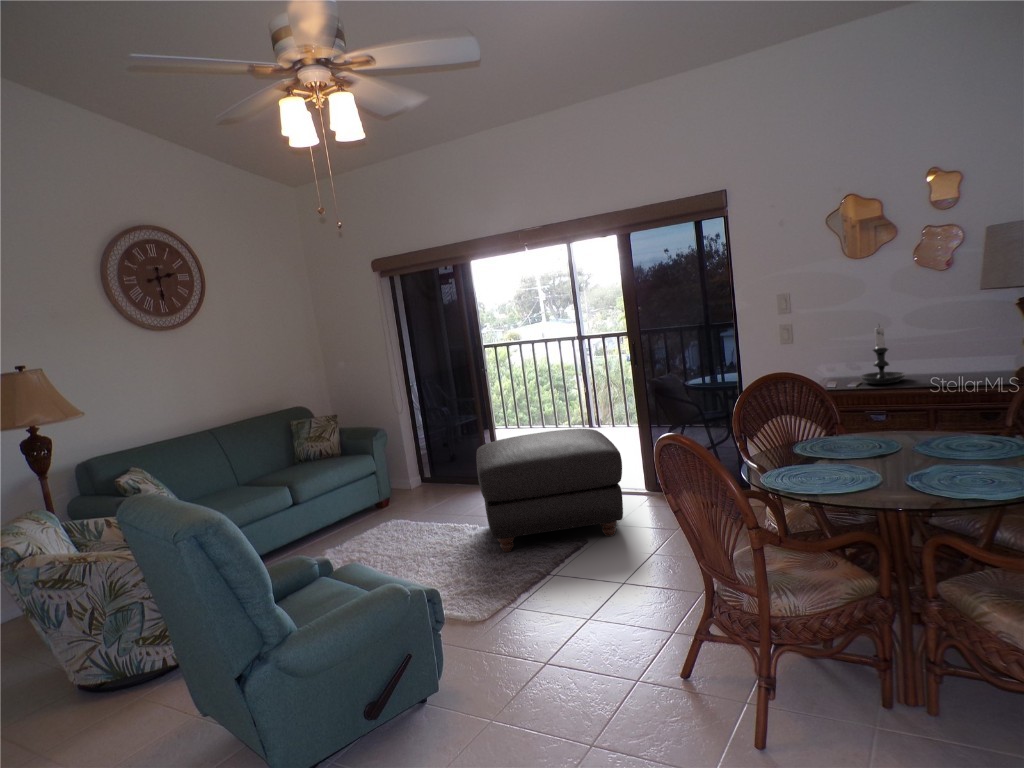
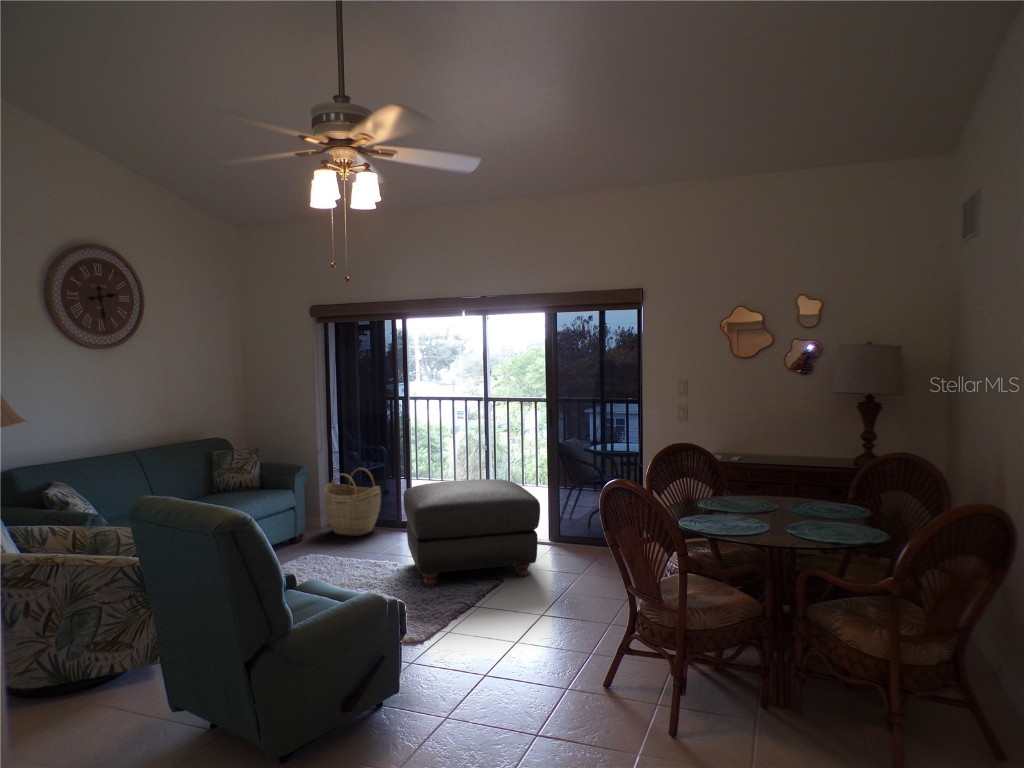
candle holder: present [860,327,905,384] -> none [736,412,771,461]
woven basket: none [409,425,467,496] -> present [324,468,381,536]

